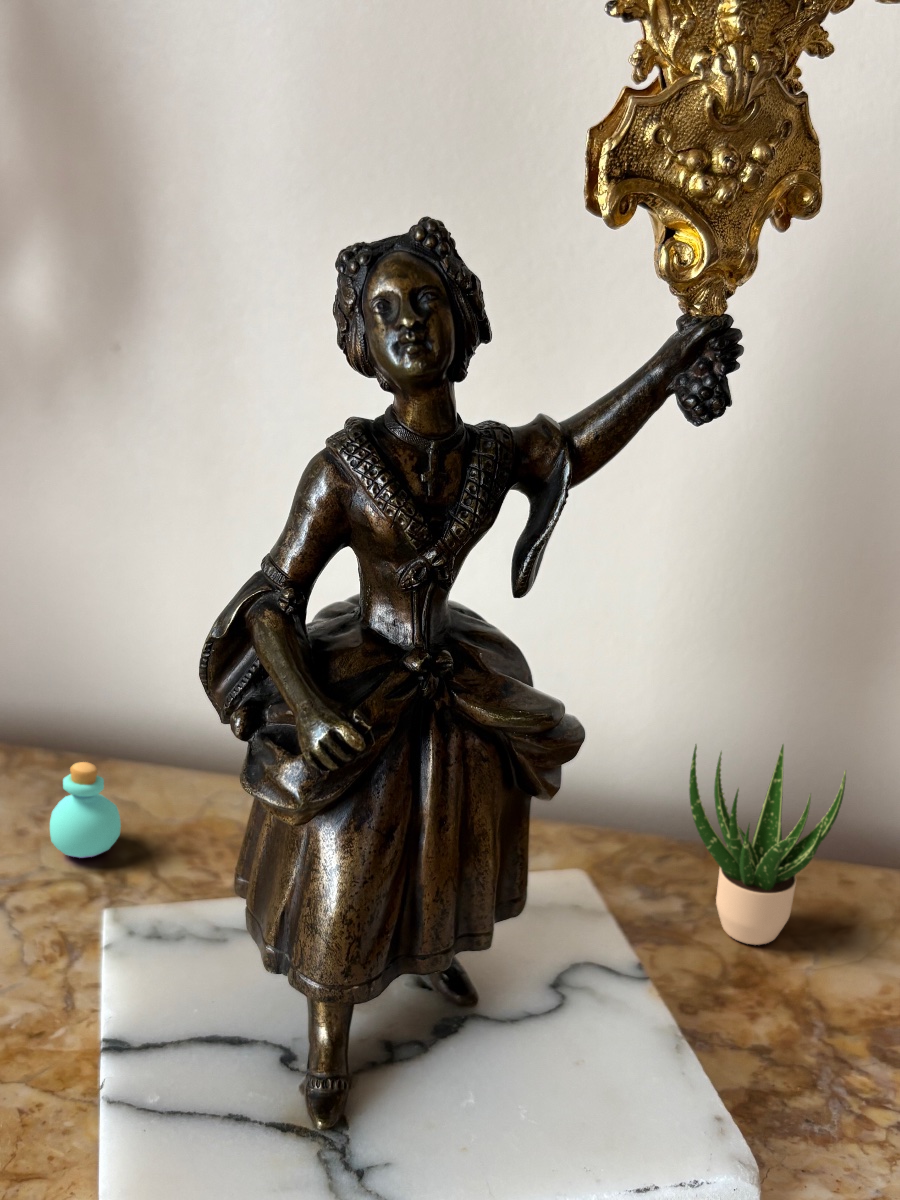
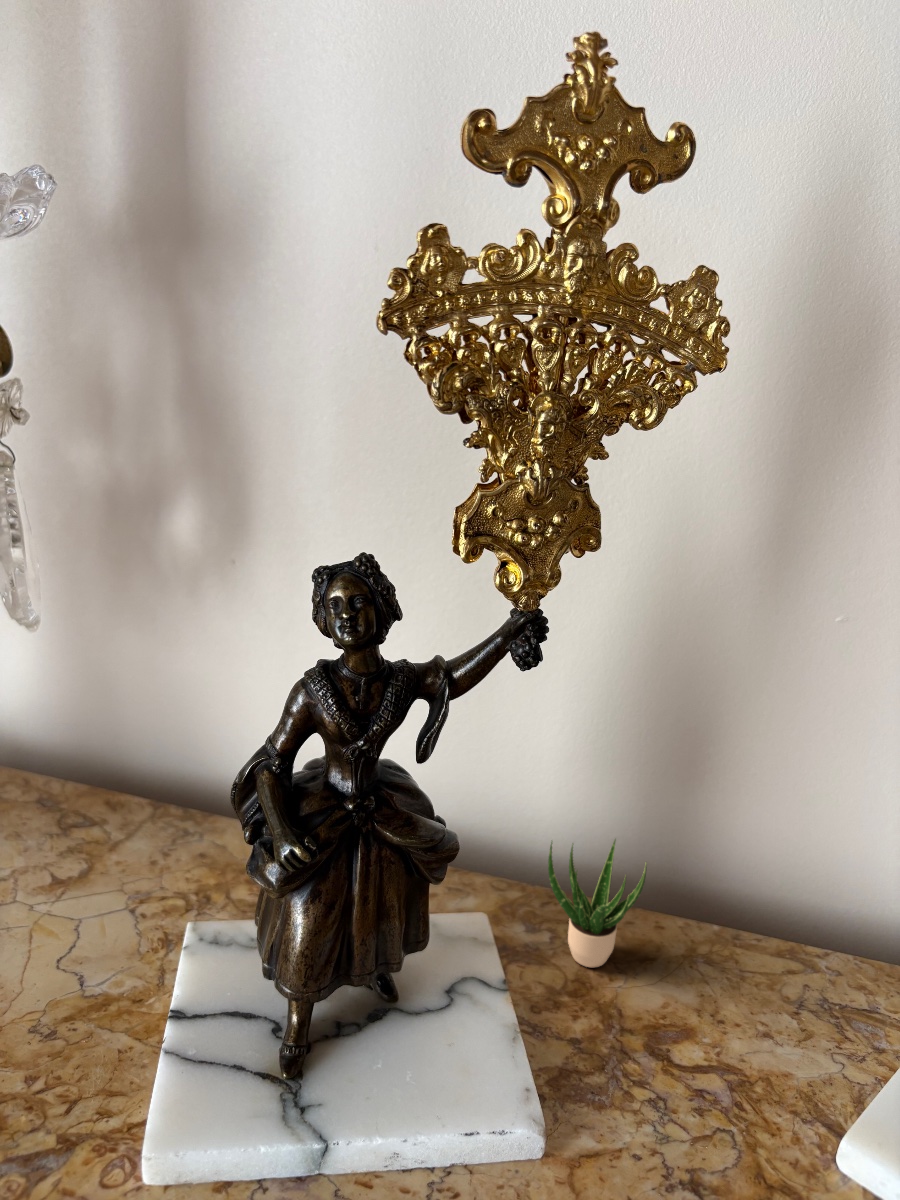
perfume bottle: present [50,762,121,858] -> none [167,824,211,883]

